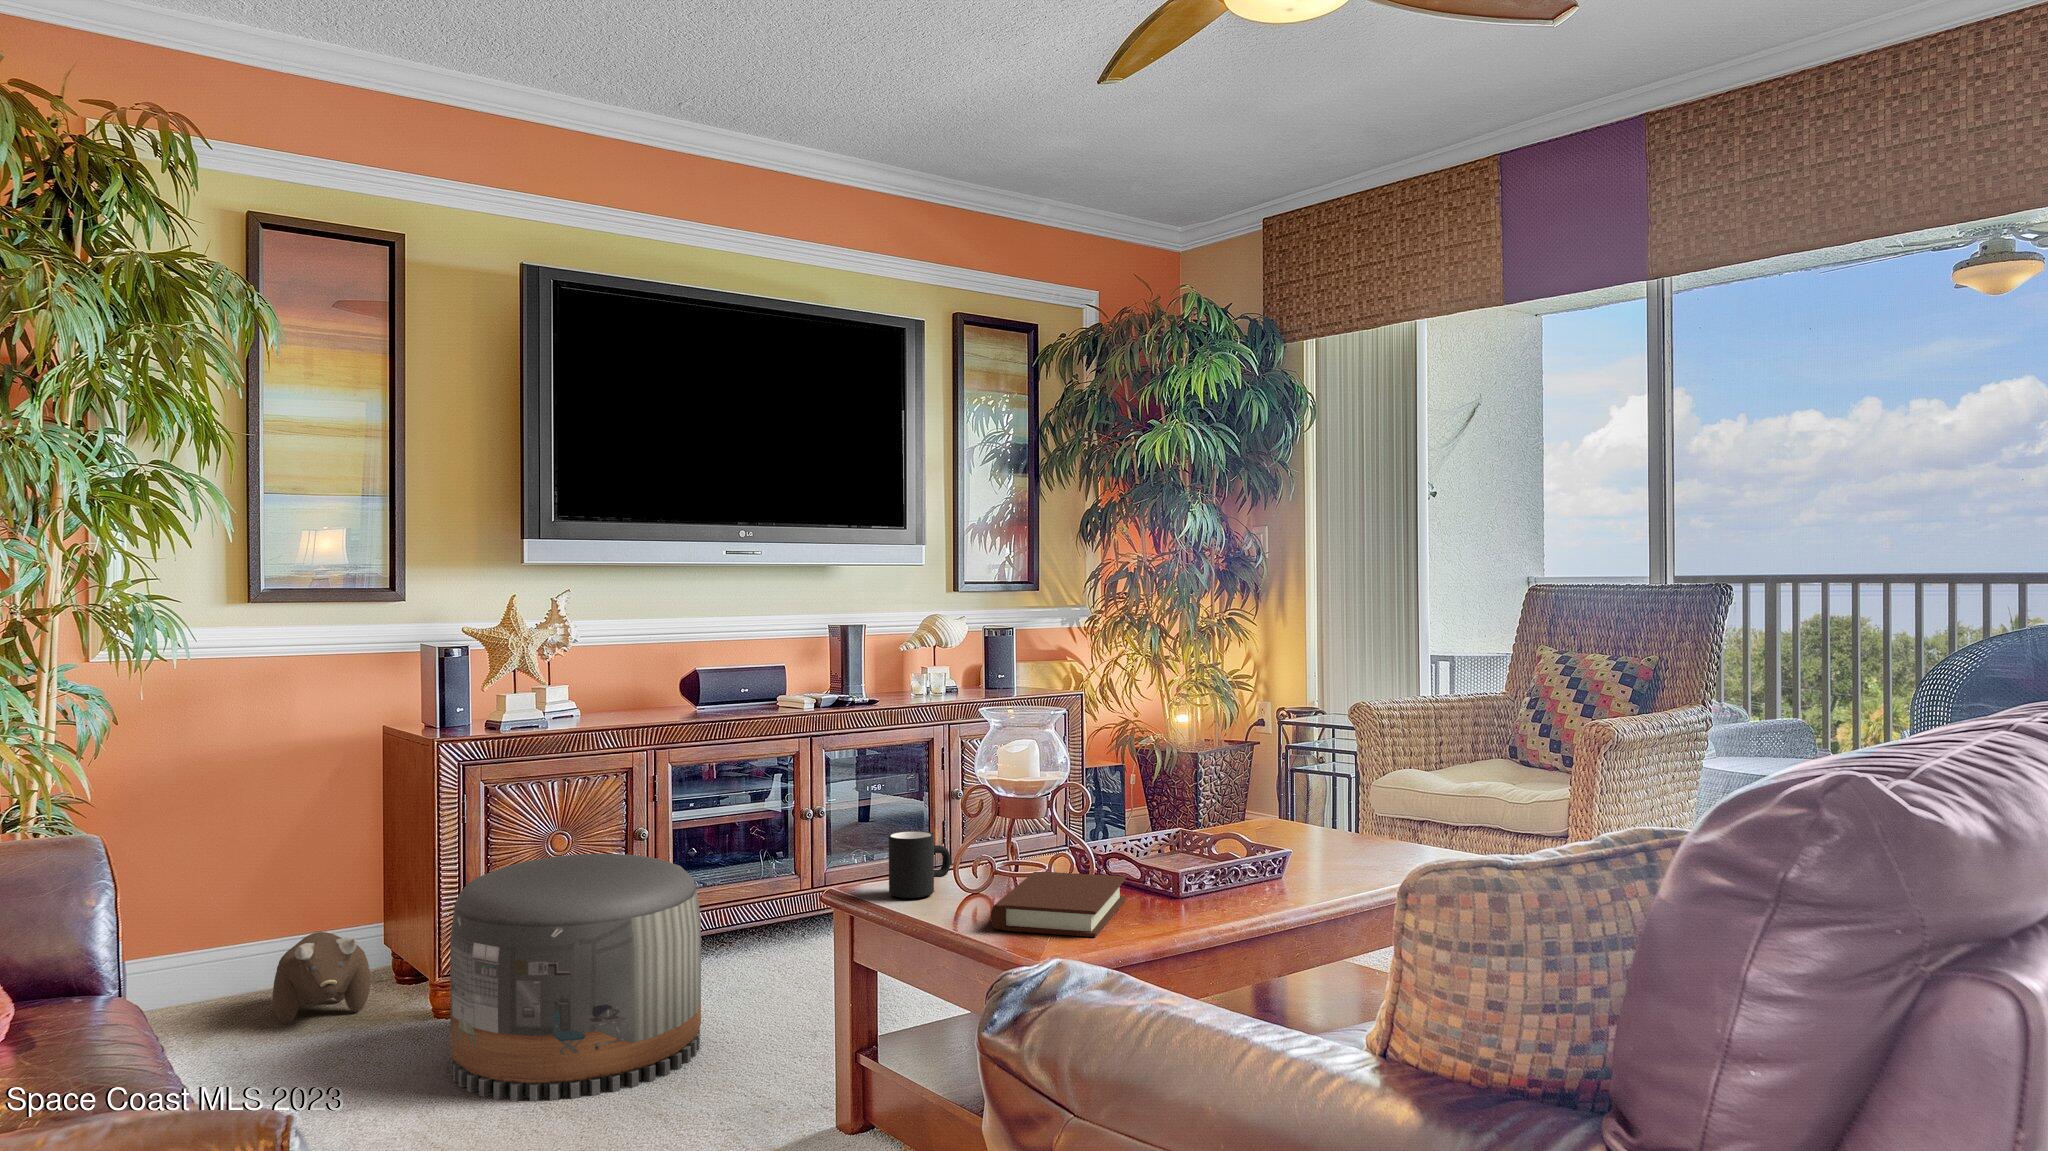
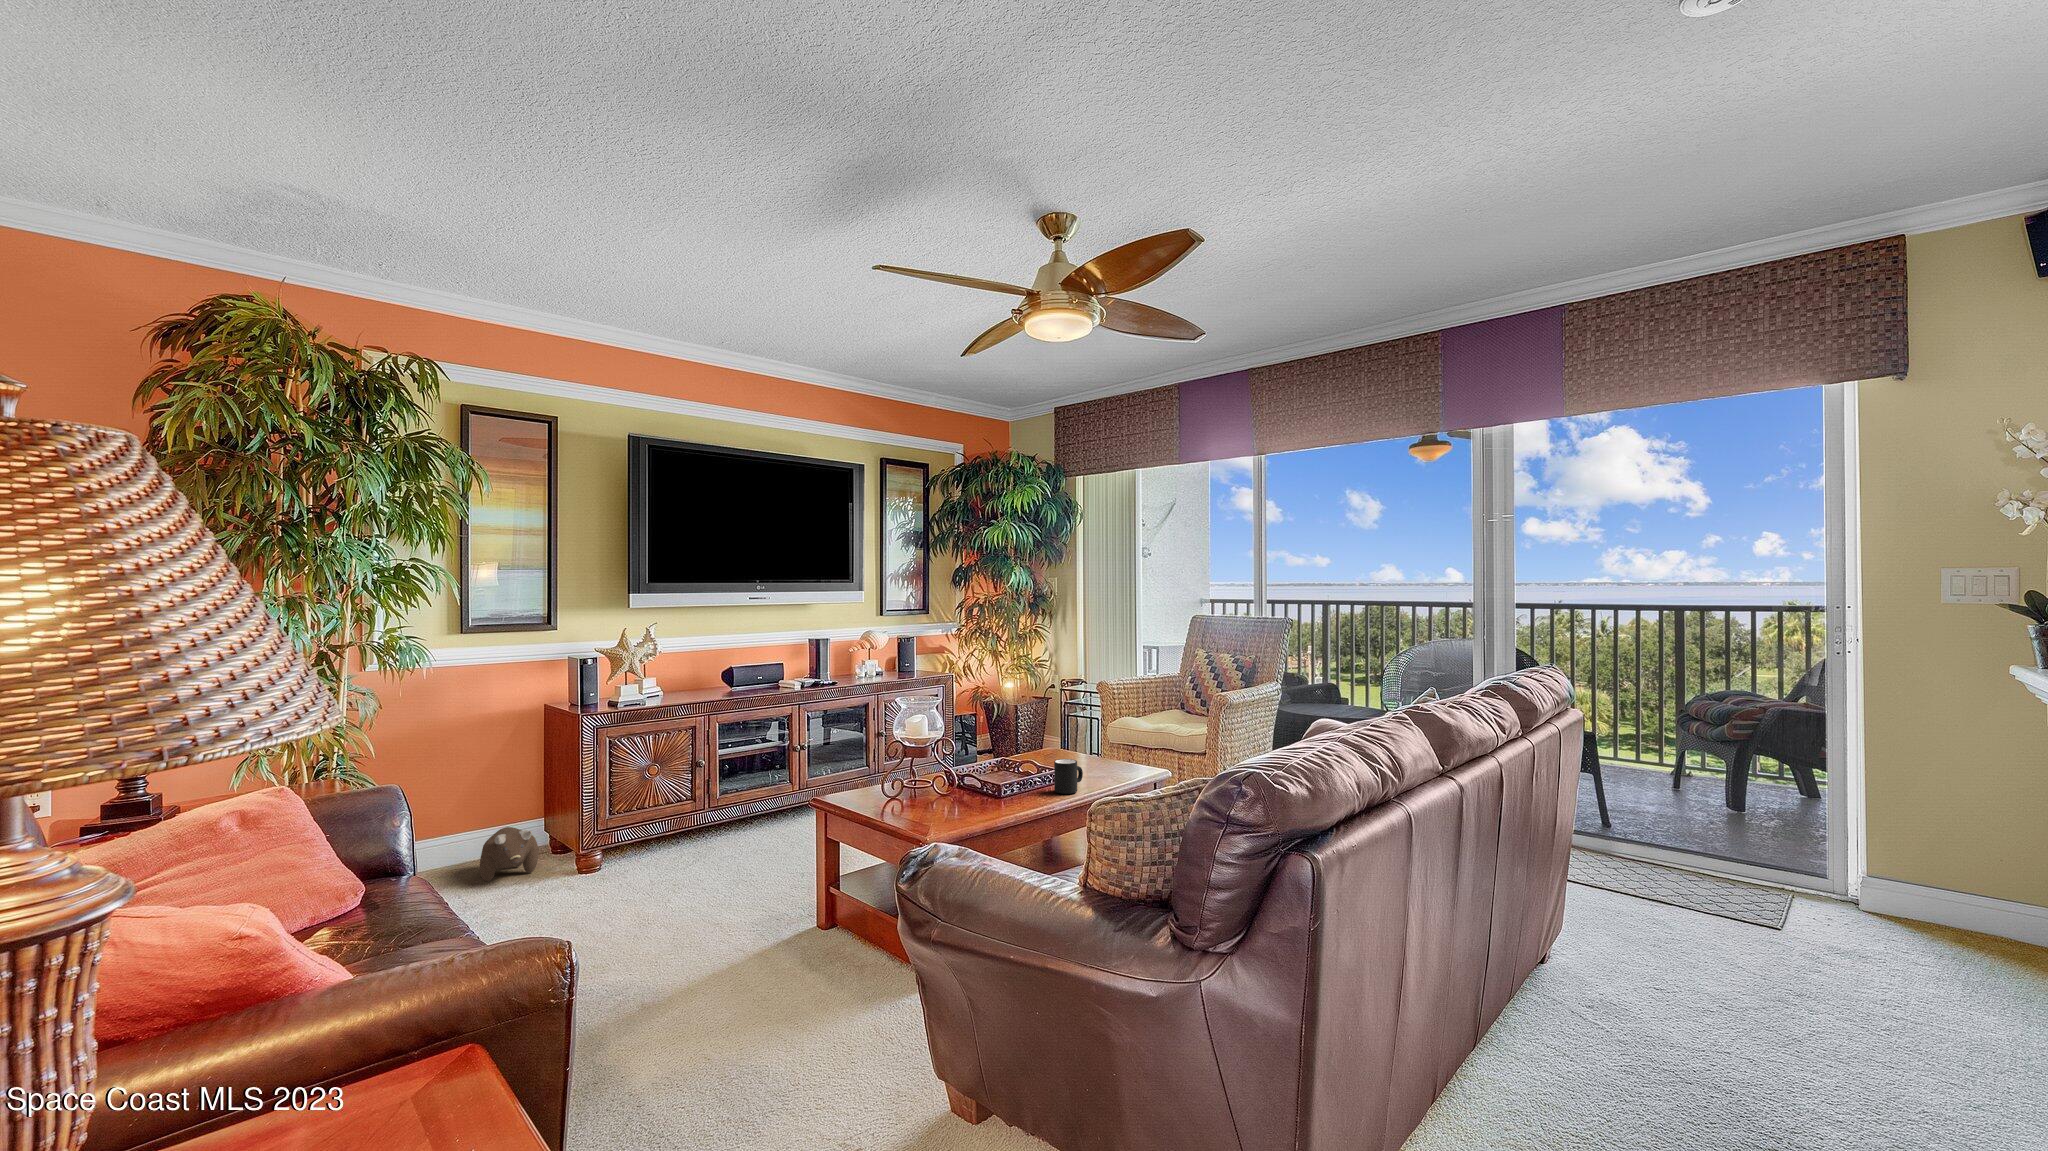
mug: present [889,831,951,898] -> present [1054,759,1083,794]
pouf: present [450,854,701,1101] -> none [594,778,740,921]
book: present [991,872,1126,937] -> none [905,786,975,822]

